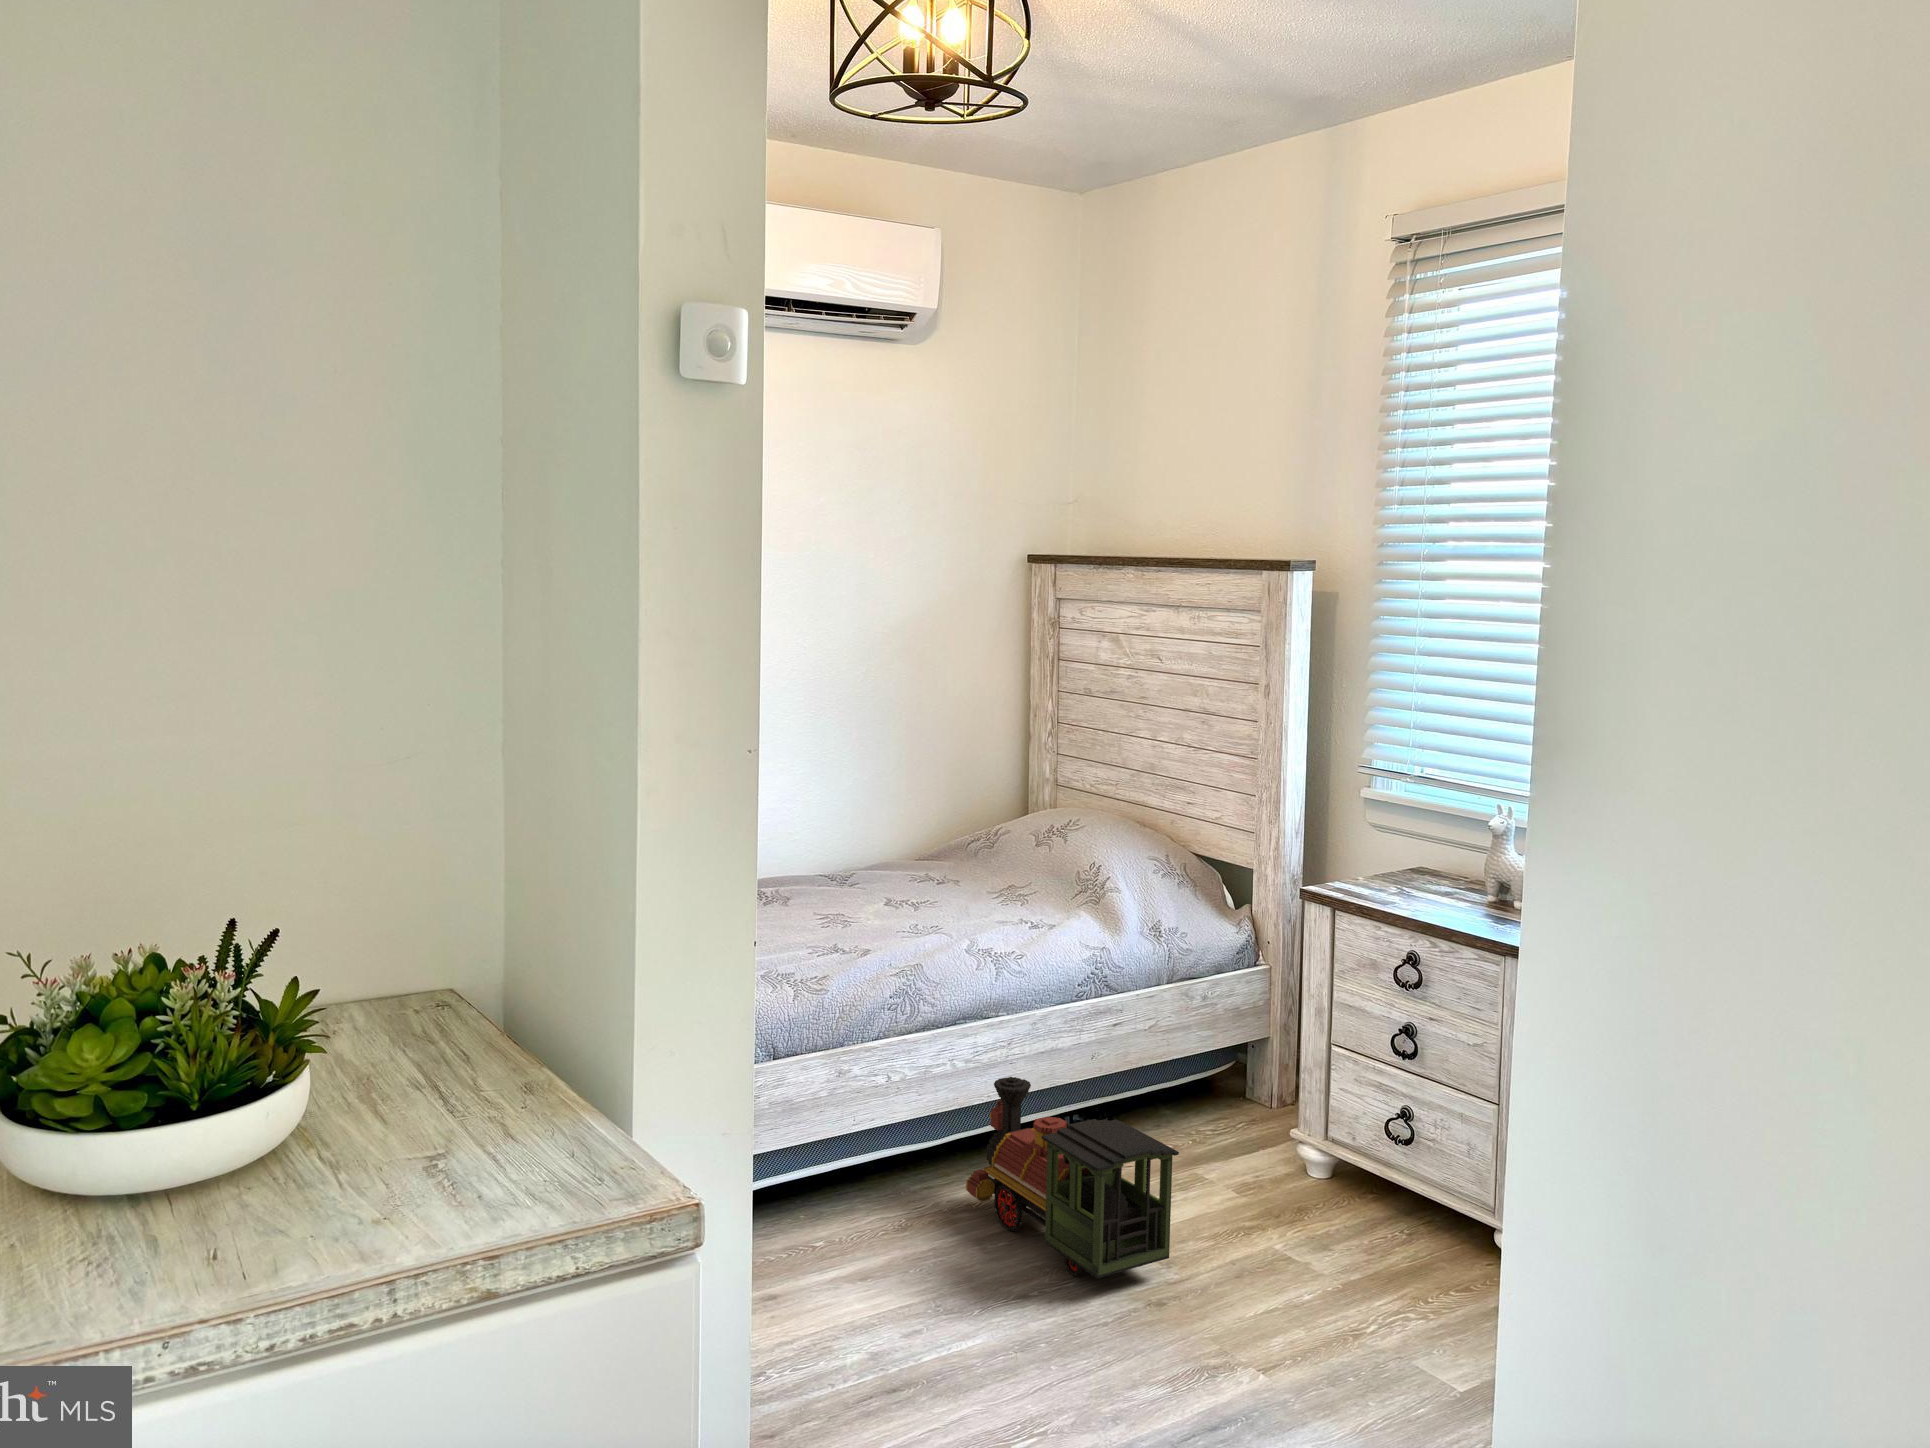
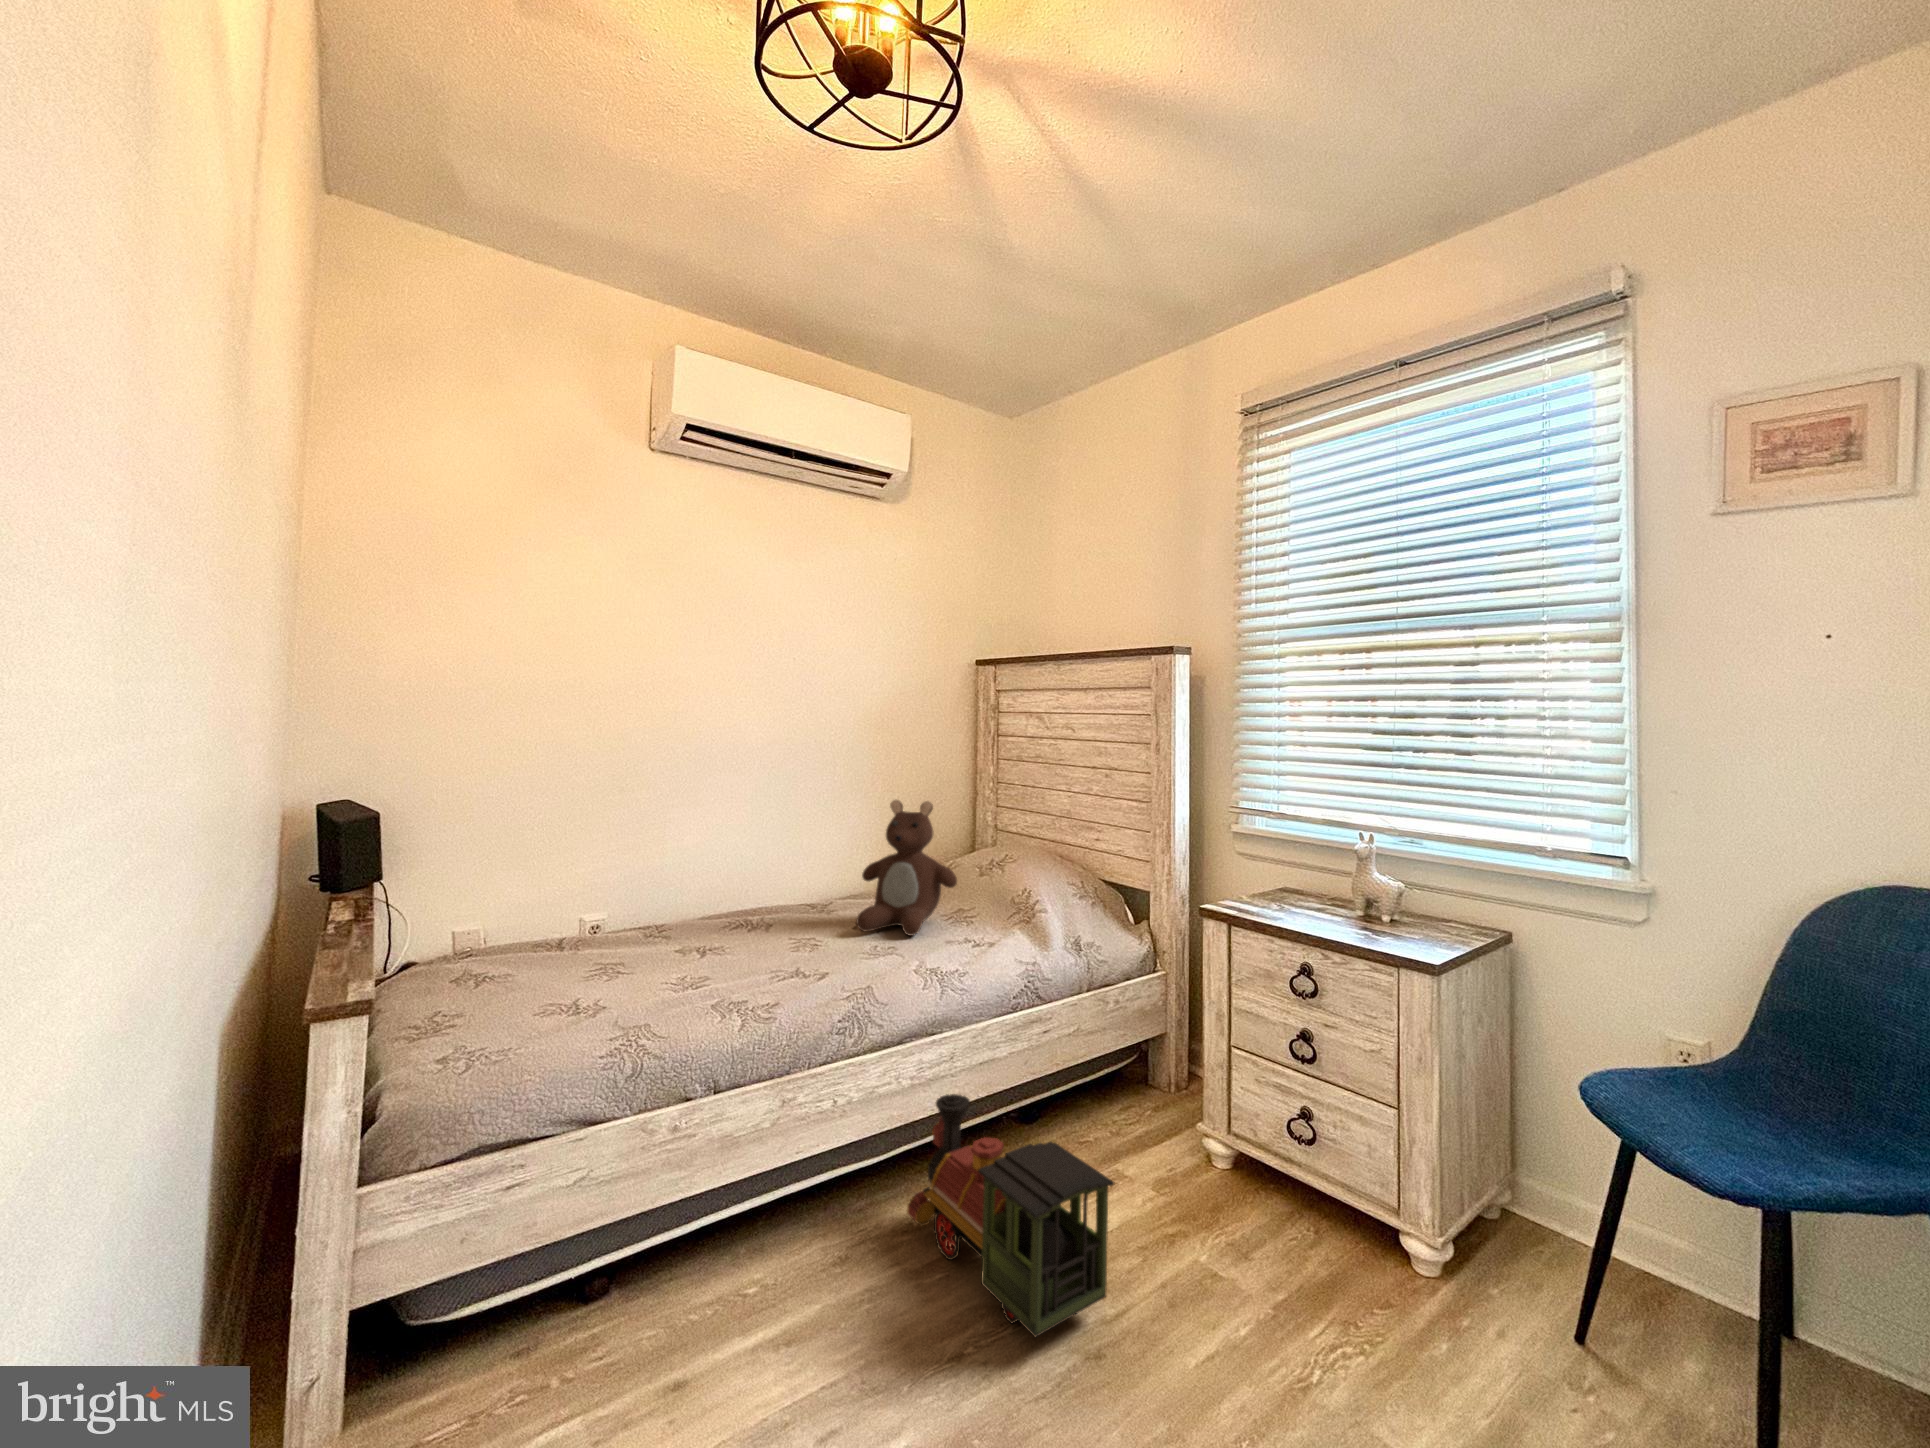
teddy bear: none [893,754,1010,914] -> present [856,800,957,935]

